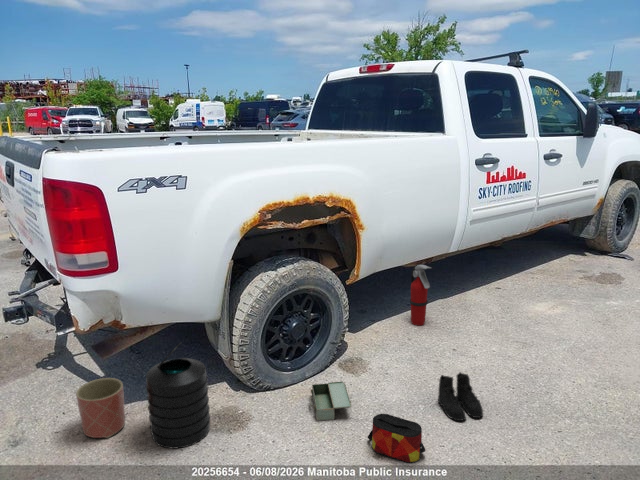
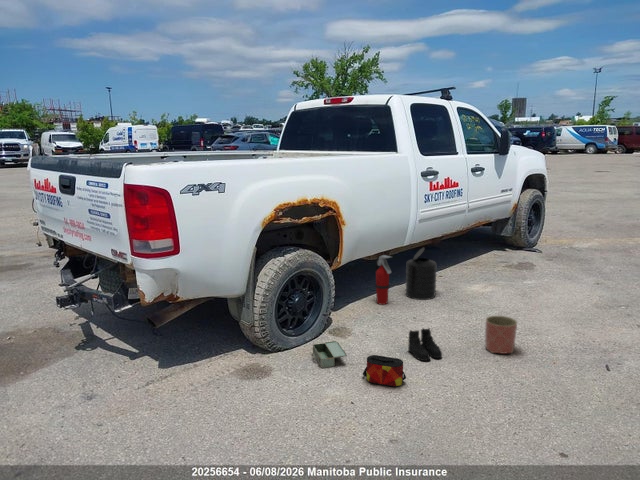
trash can: present [146,343,210,449] -> present [406,248,437,300]
planter: present [76,378,125,438] -> present [485,316,517,354]

